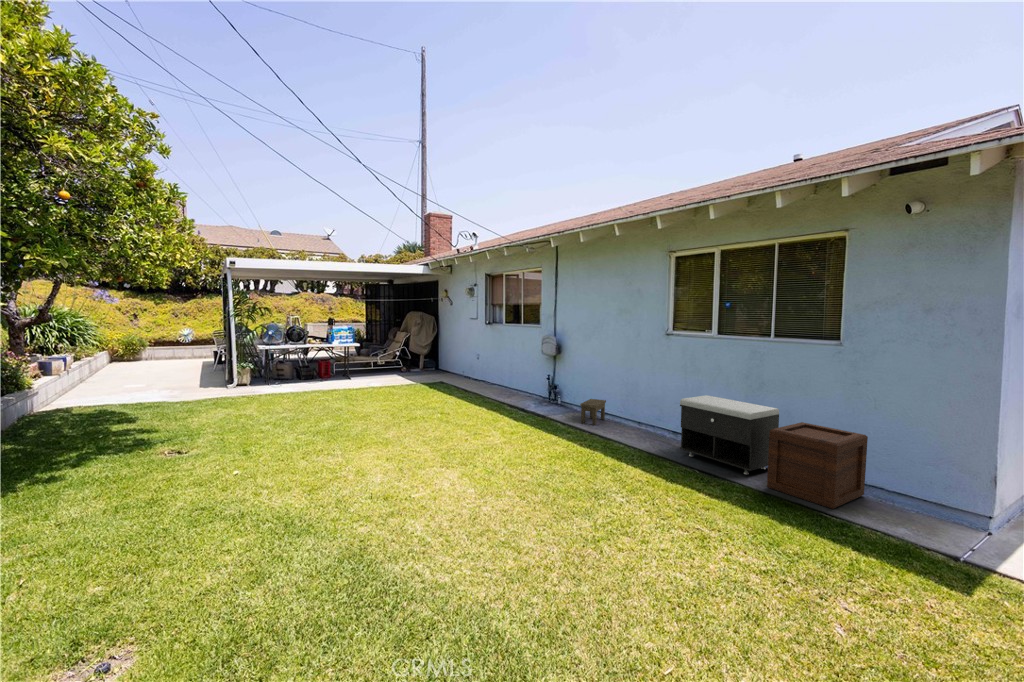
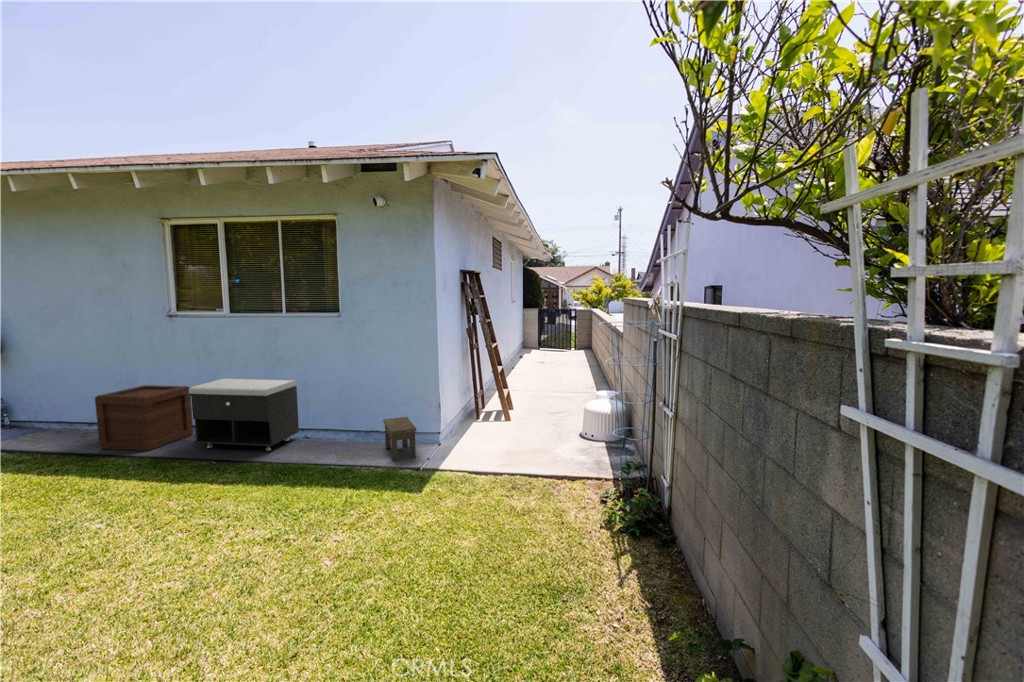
side table: present [580,399,606,425] -> present [383,417,416,461]
wooden crate: present [767,422,868,509] -> present [95,385,193,451]

